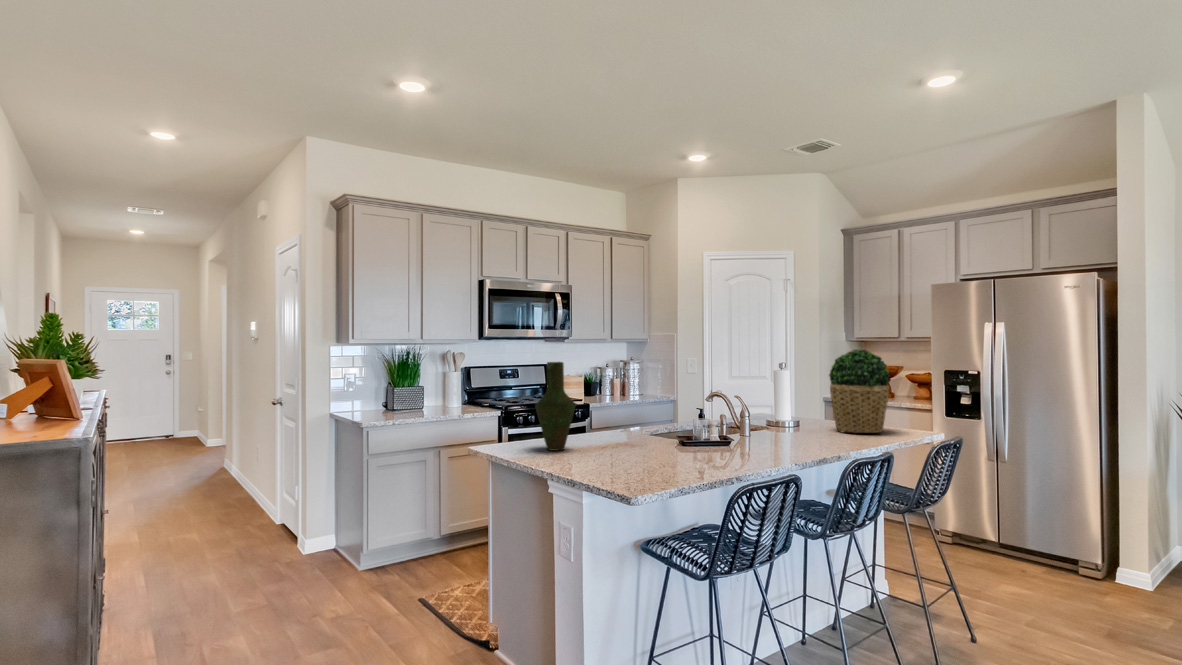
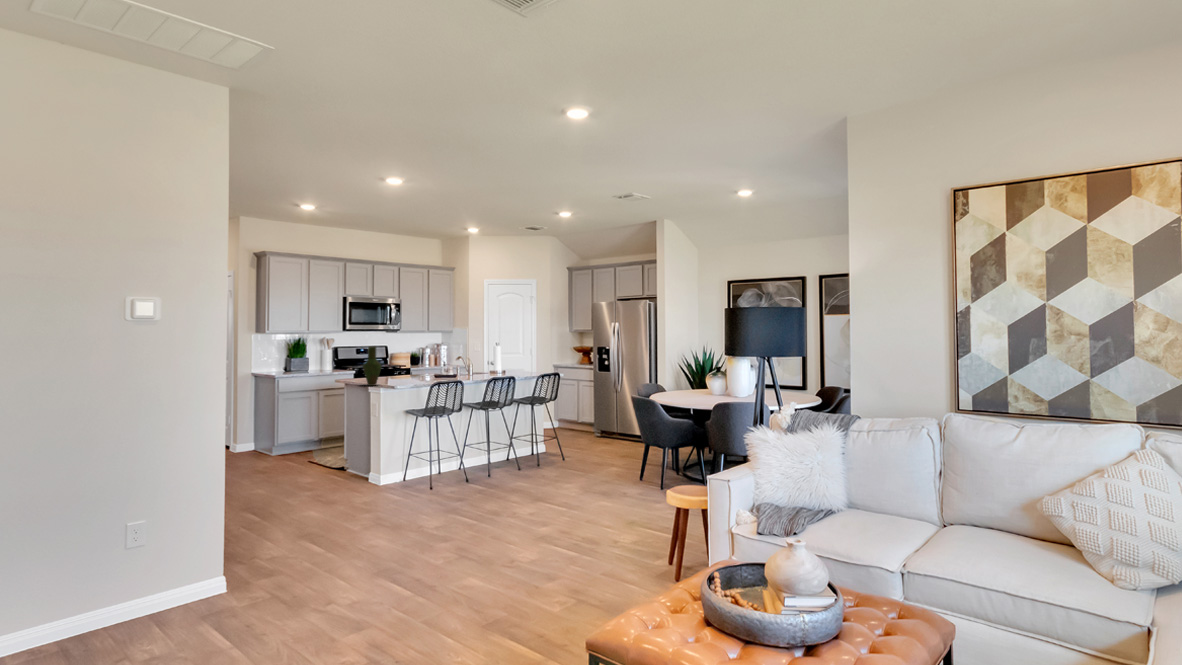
potted plant: present [829,350,890,433] -> none [514,342,540,381]

